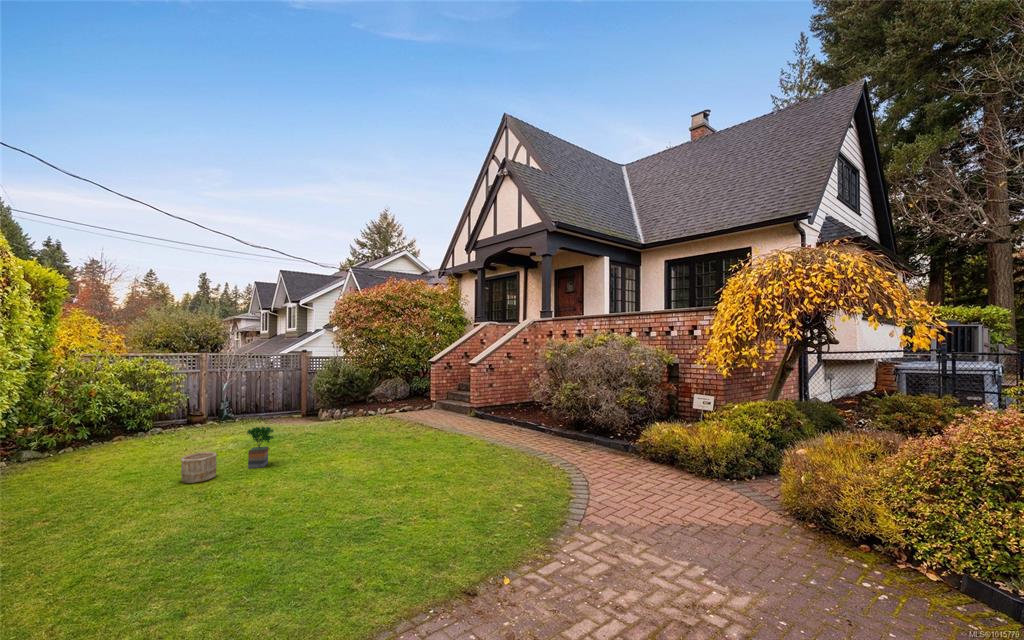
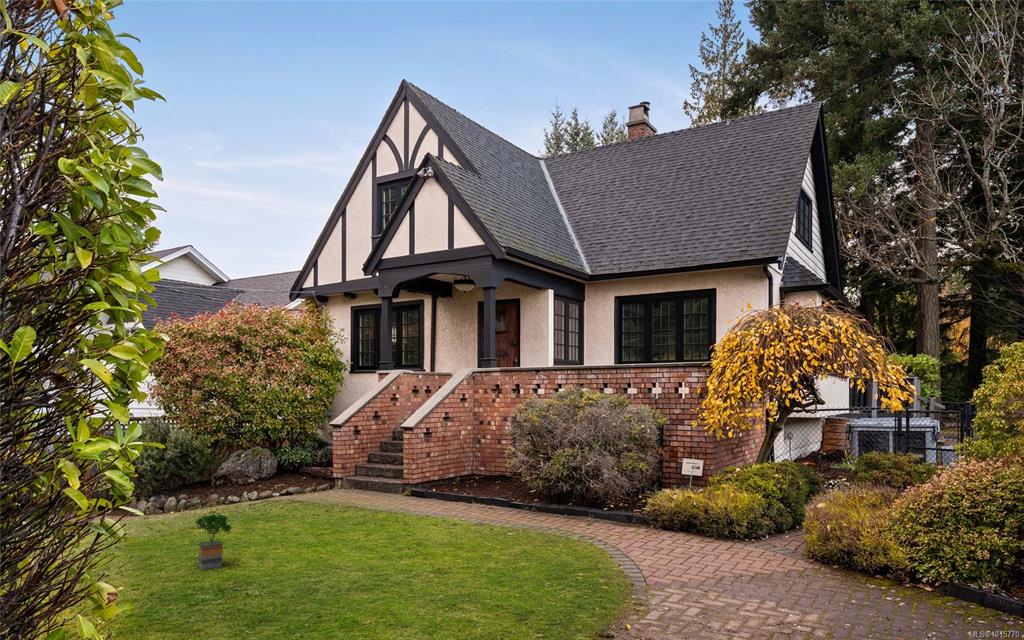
wooden bucket: present [180,452,217,483] -> none [135,549,178,589]

